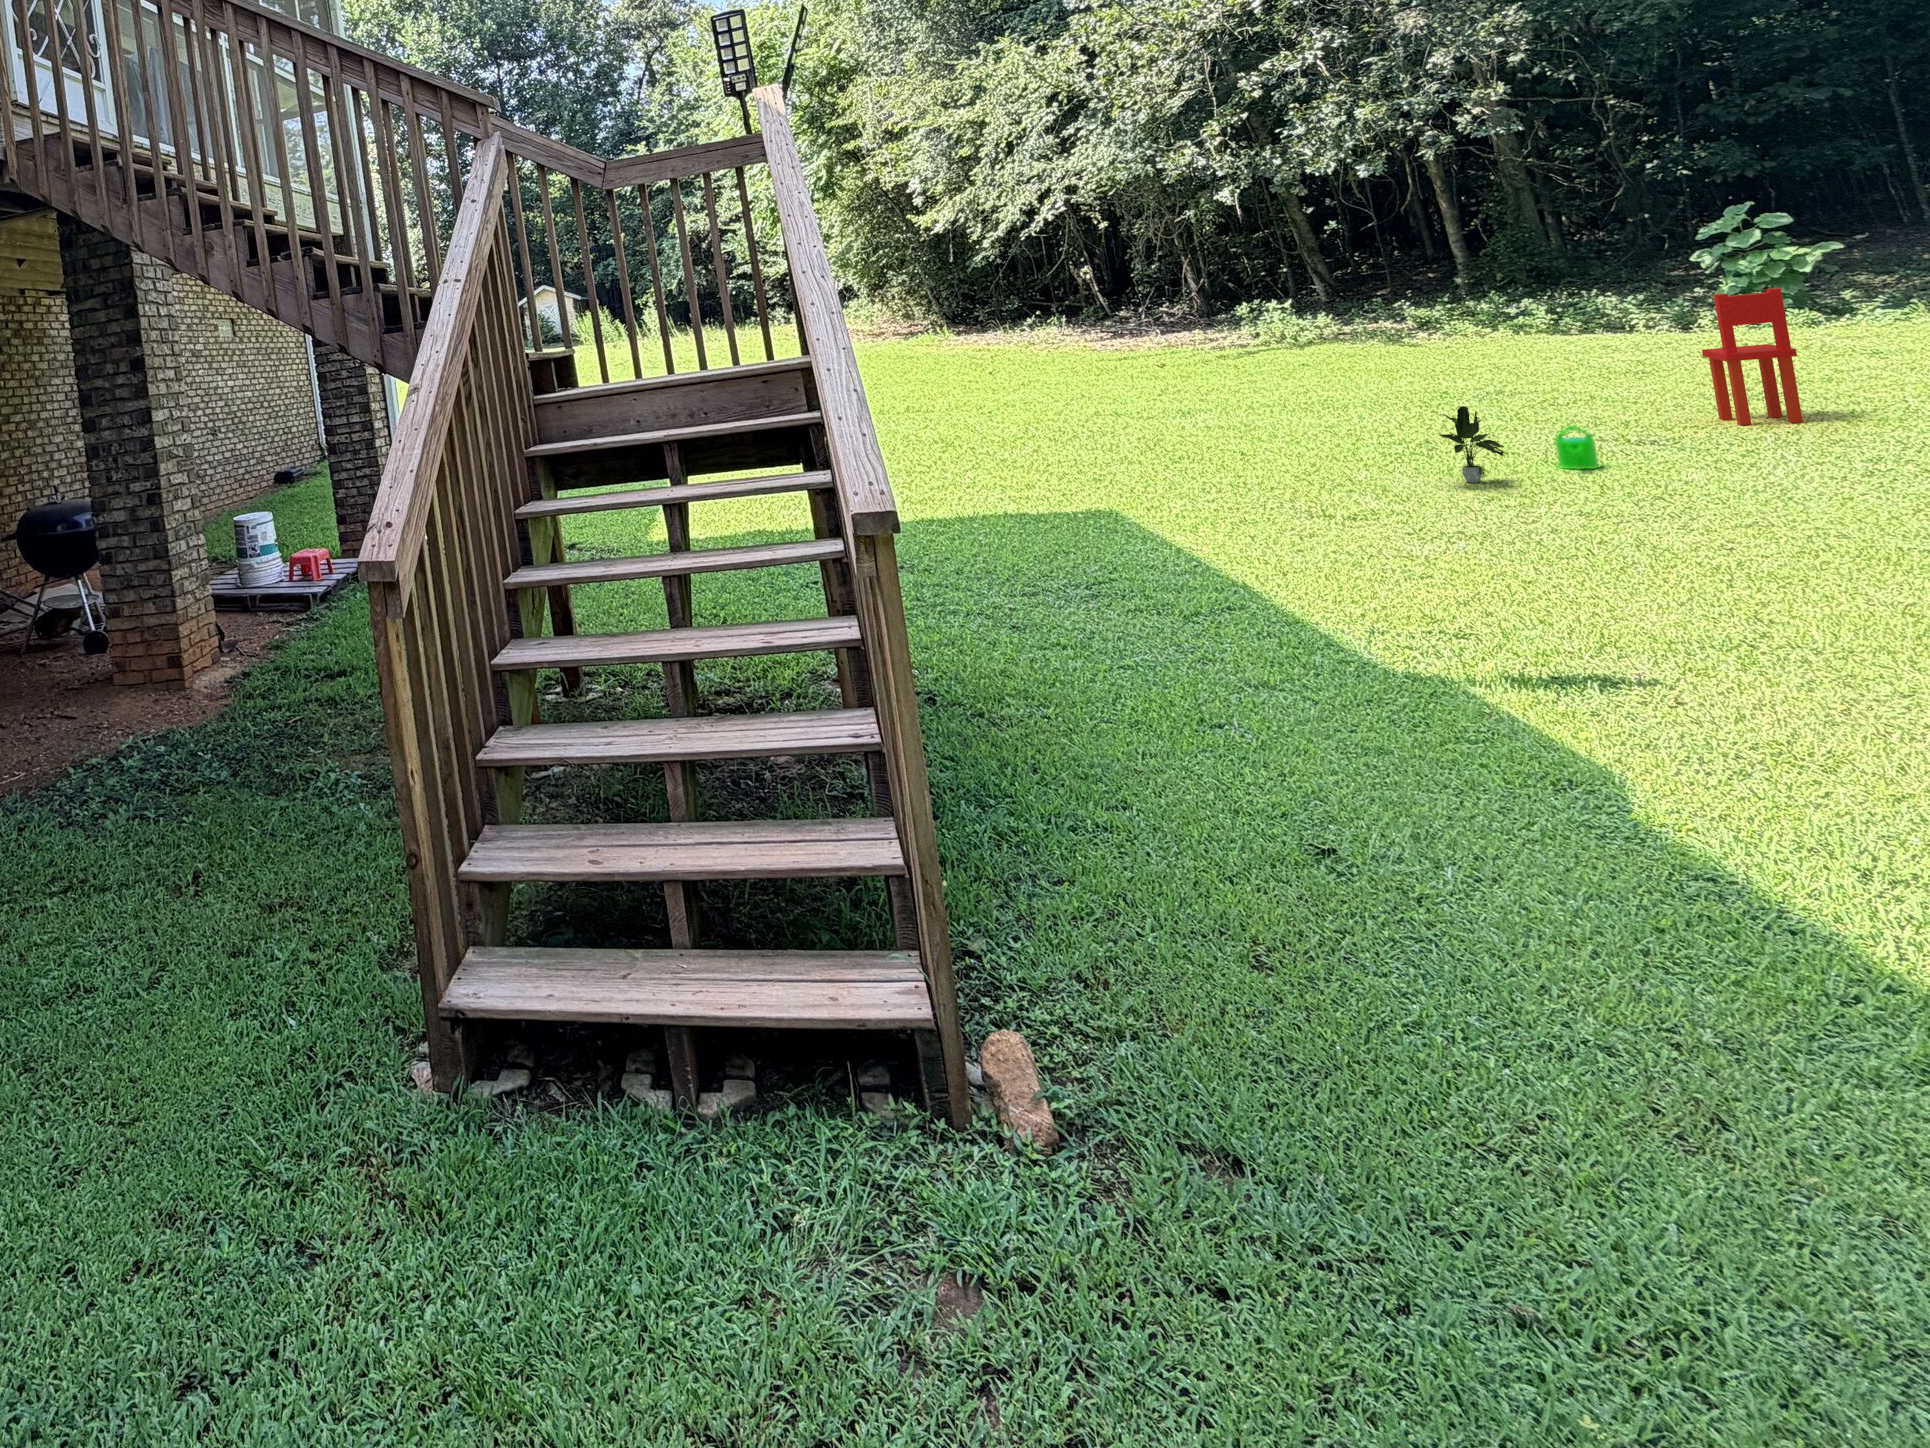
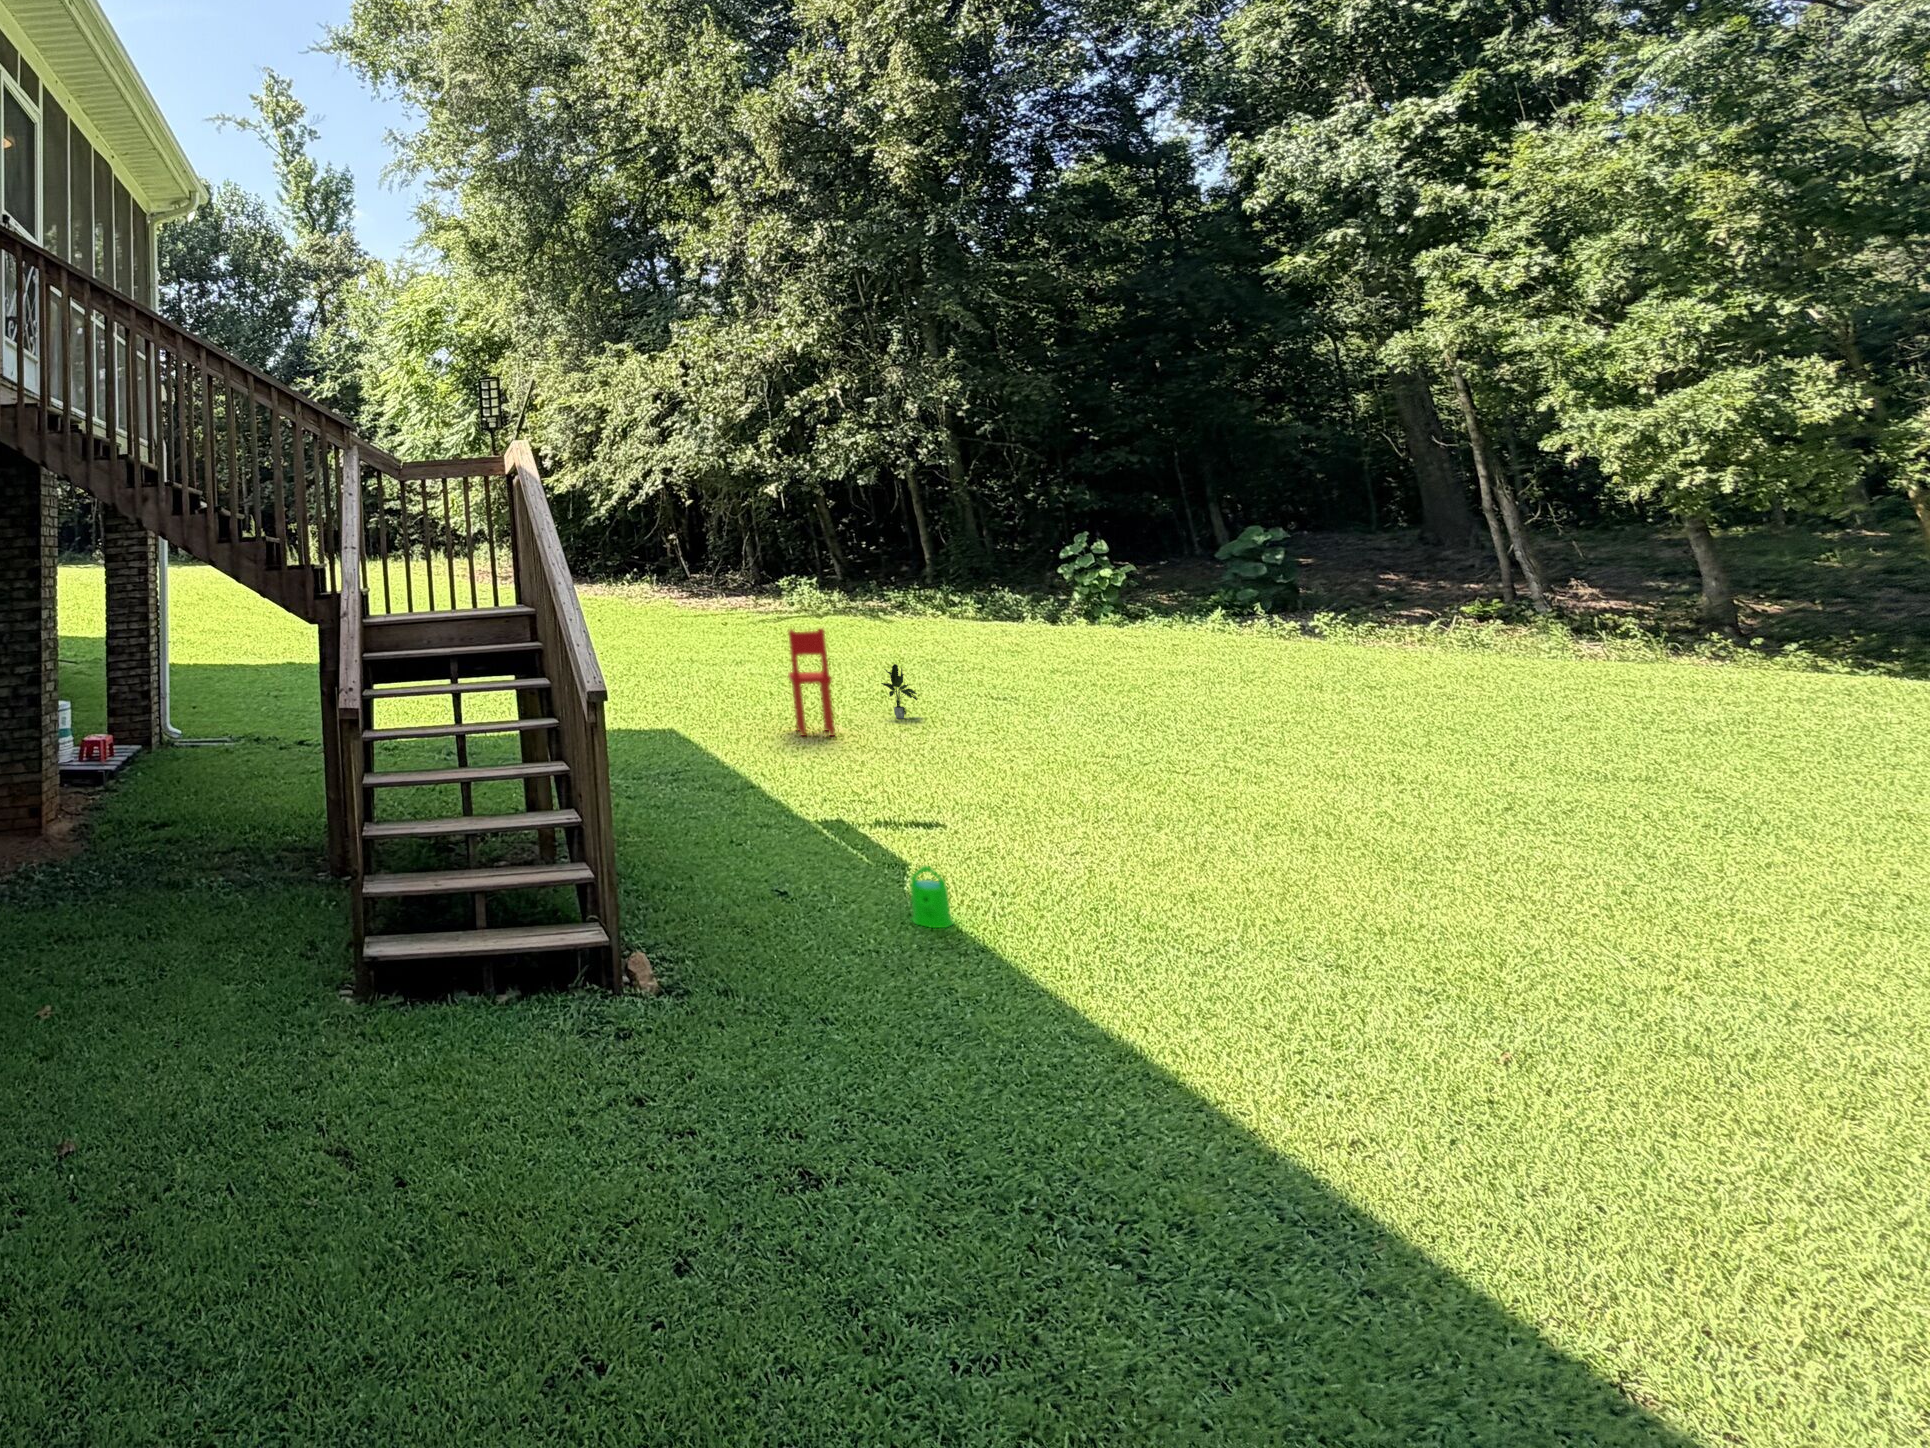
chair: present [1702,288,1803,425] -> present [788,628,835,736]
watering can: present [1556,426,1599,470] -> present [910,865,953,928]

